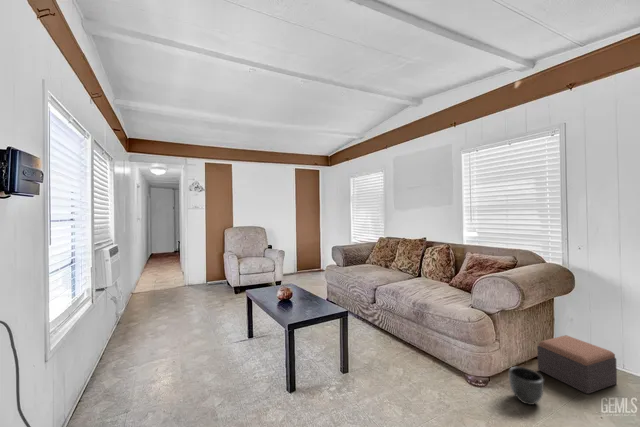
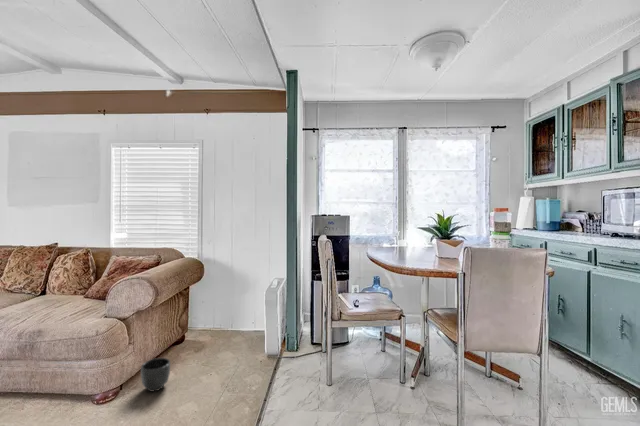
footstool: present [537,335,617,394] -> none [171,319,224,361]

